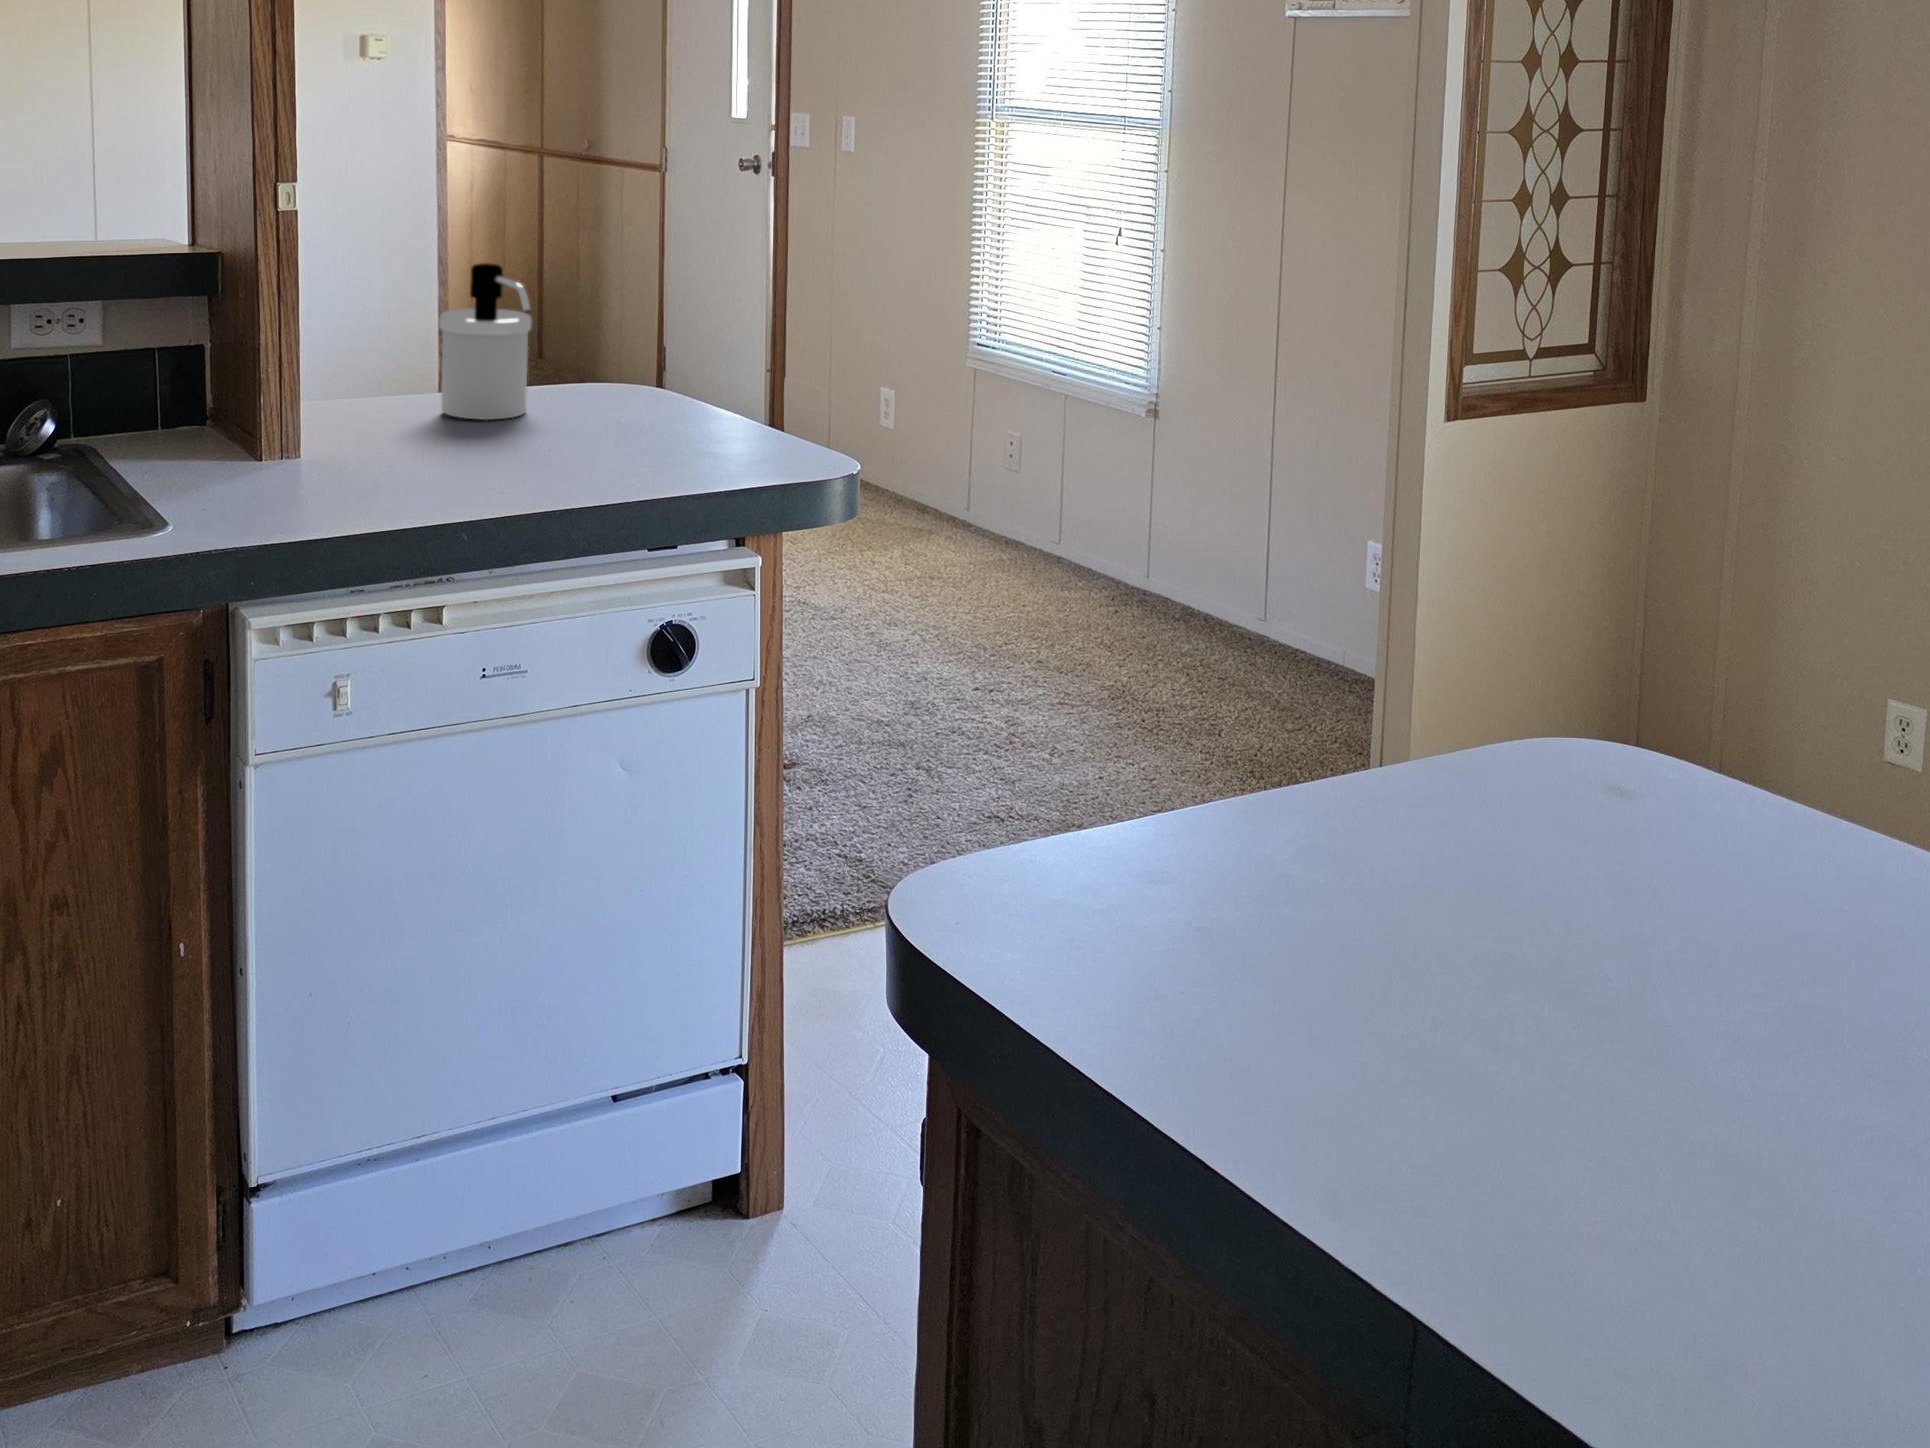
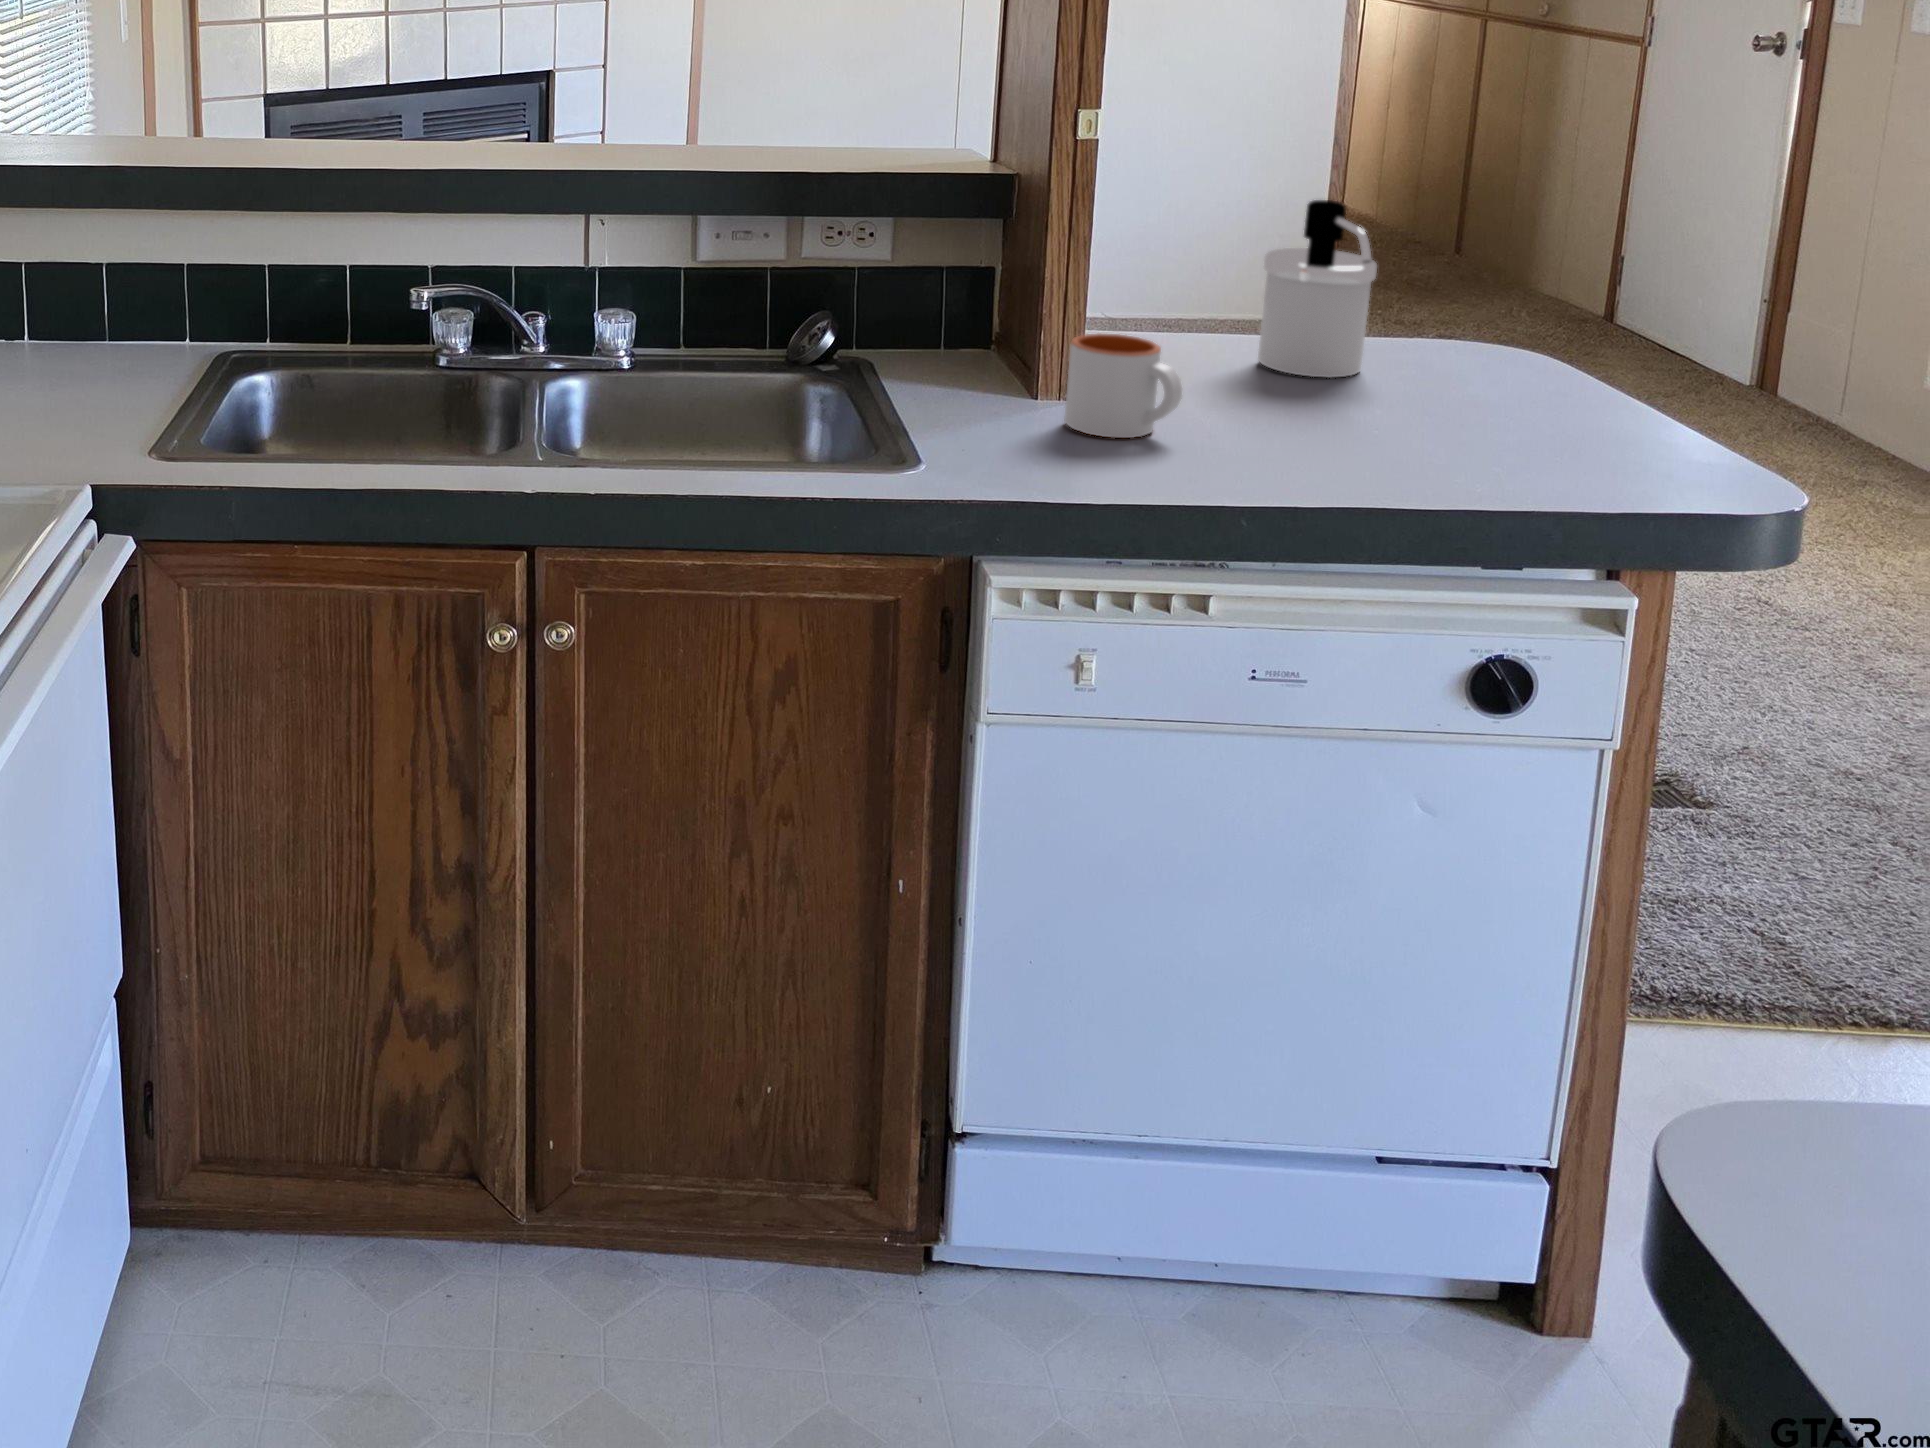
mug: none [290,389,394,483] -> present [1064,333,1182,438]

